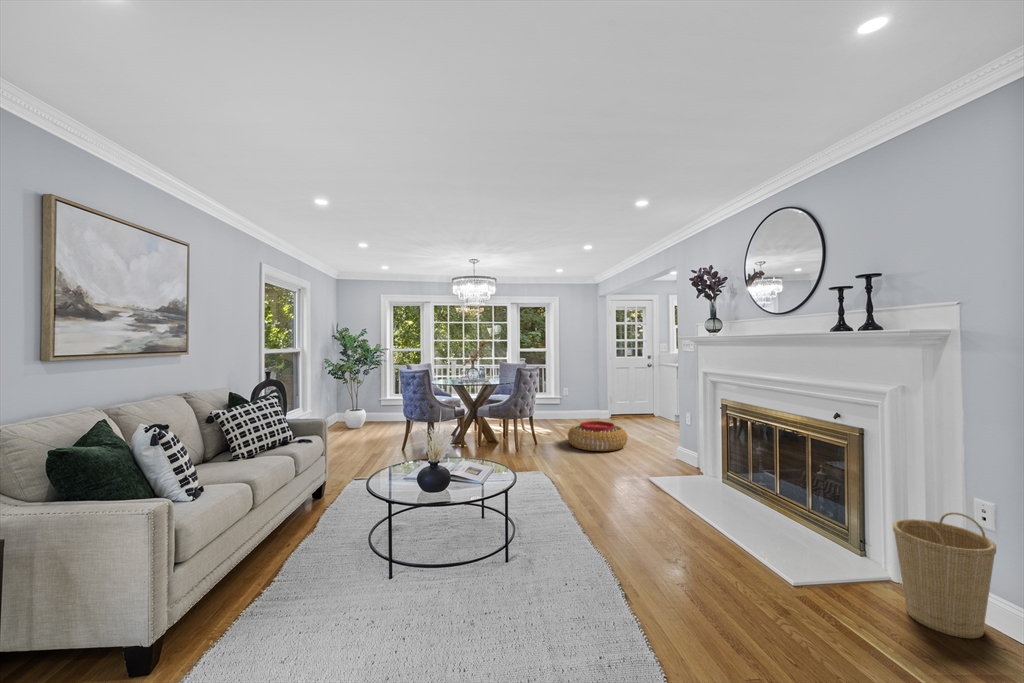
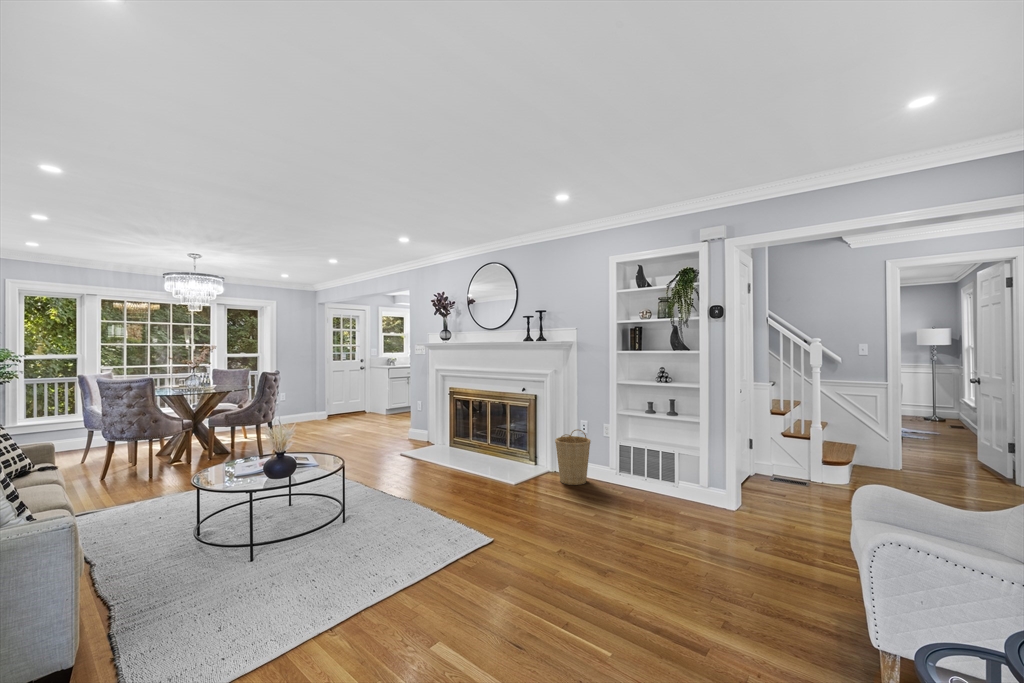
pouf: present [568,421,628,451] -> none [309,418,366,445]

